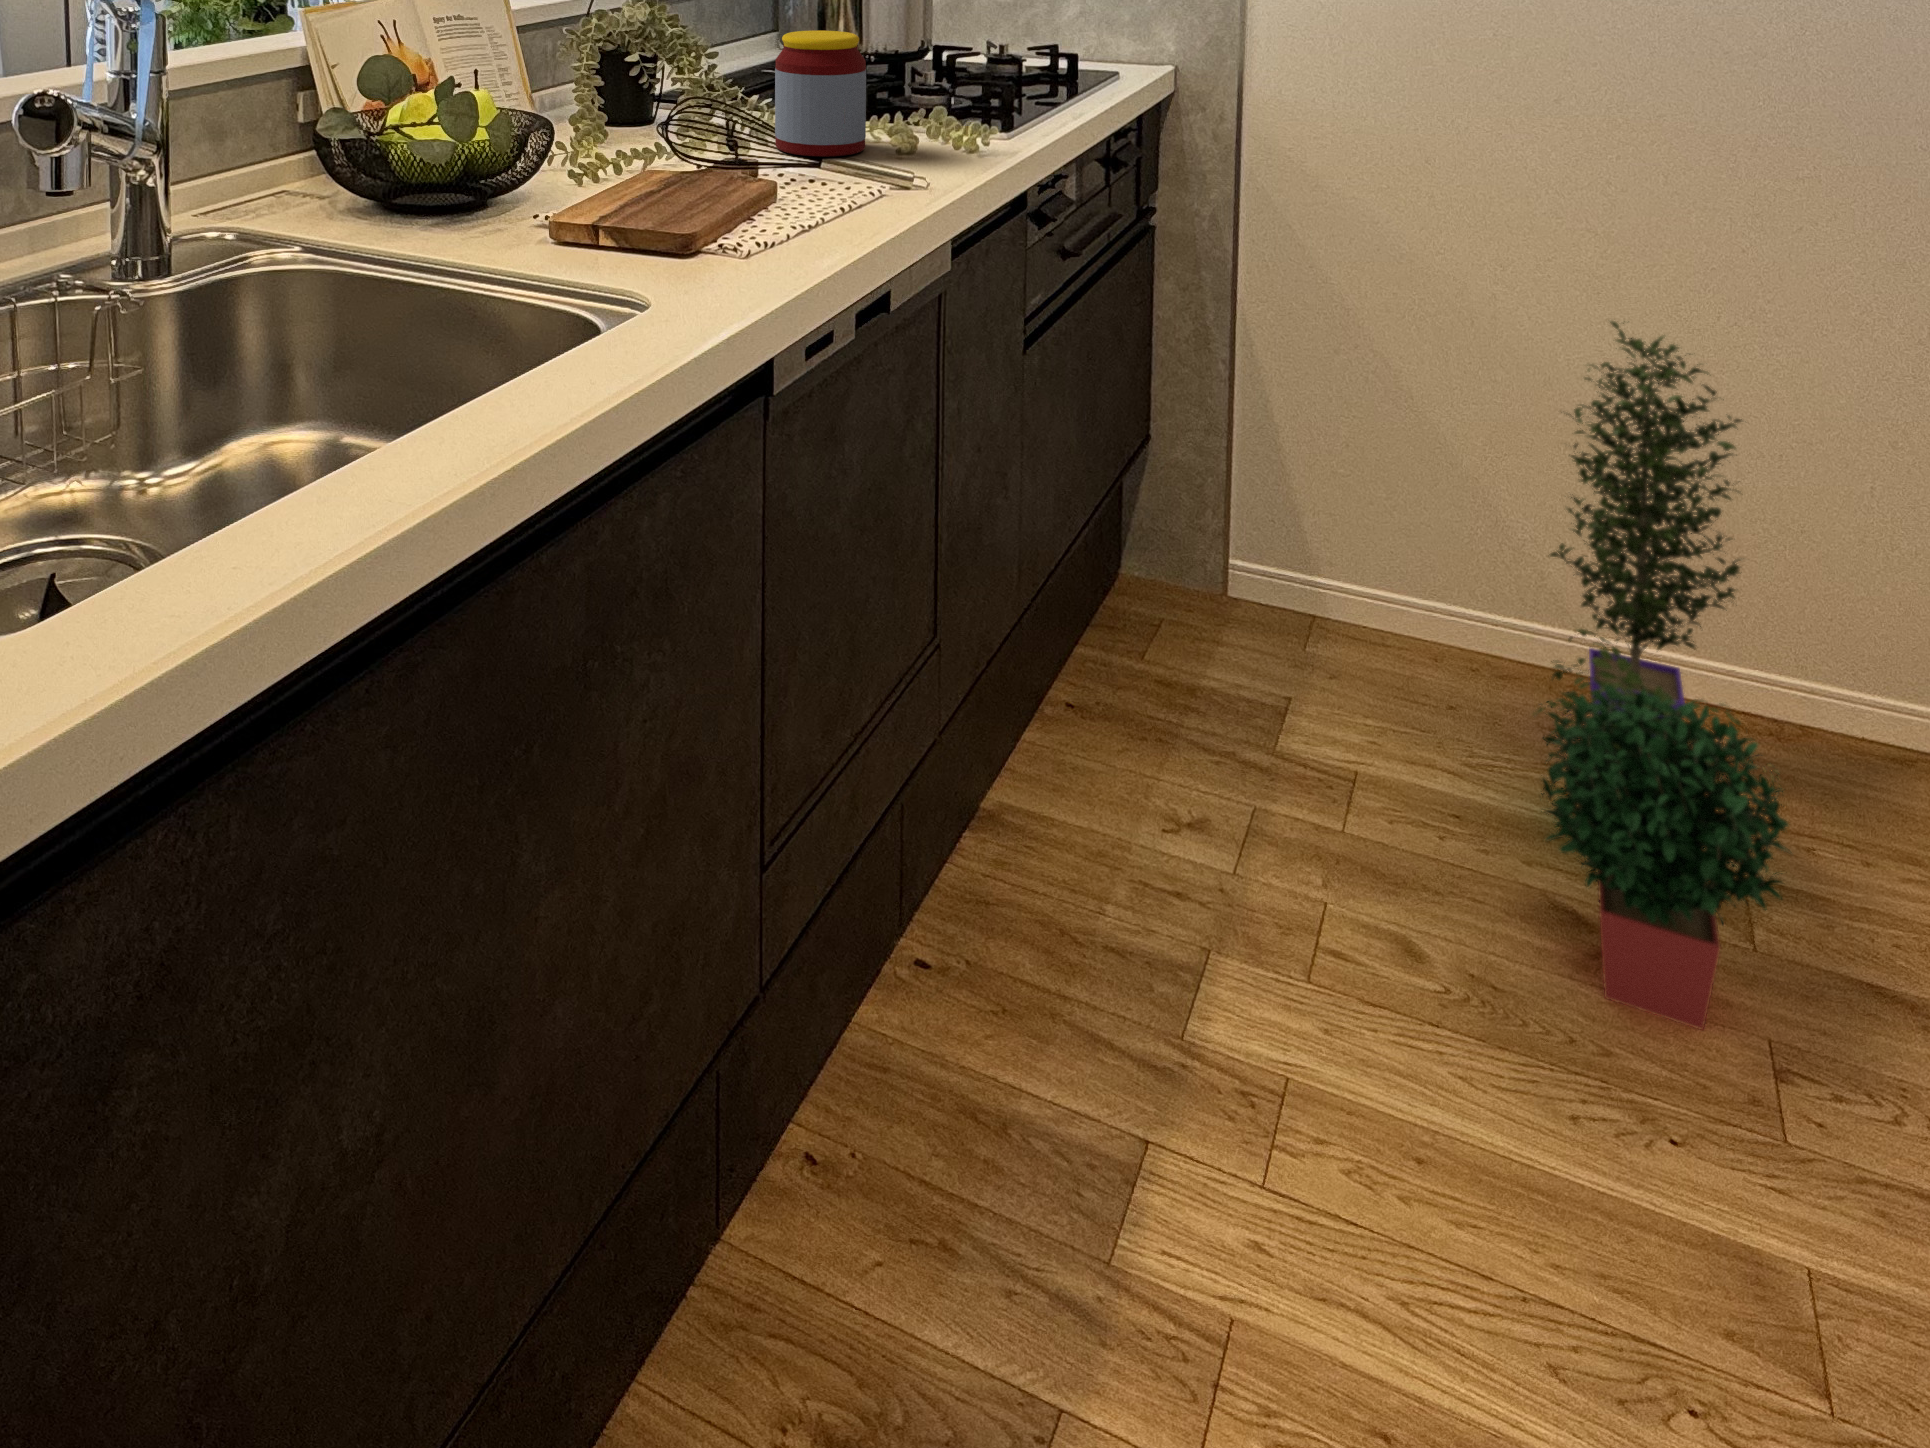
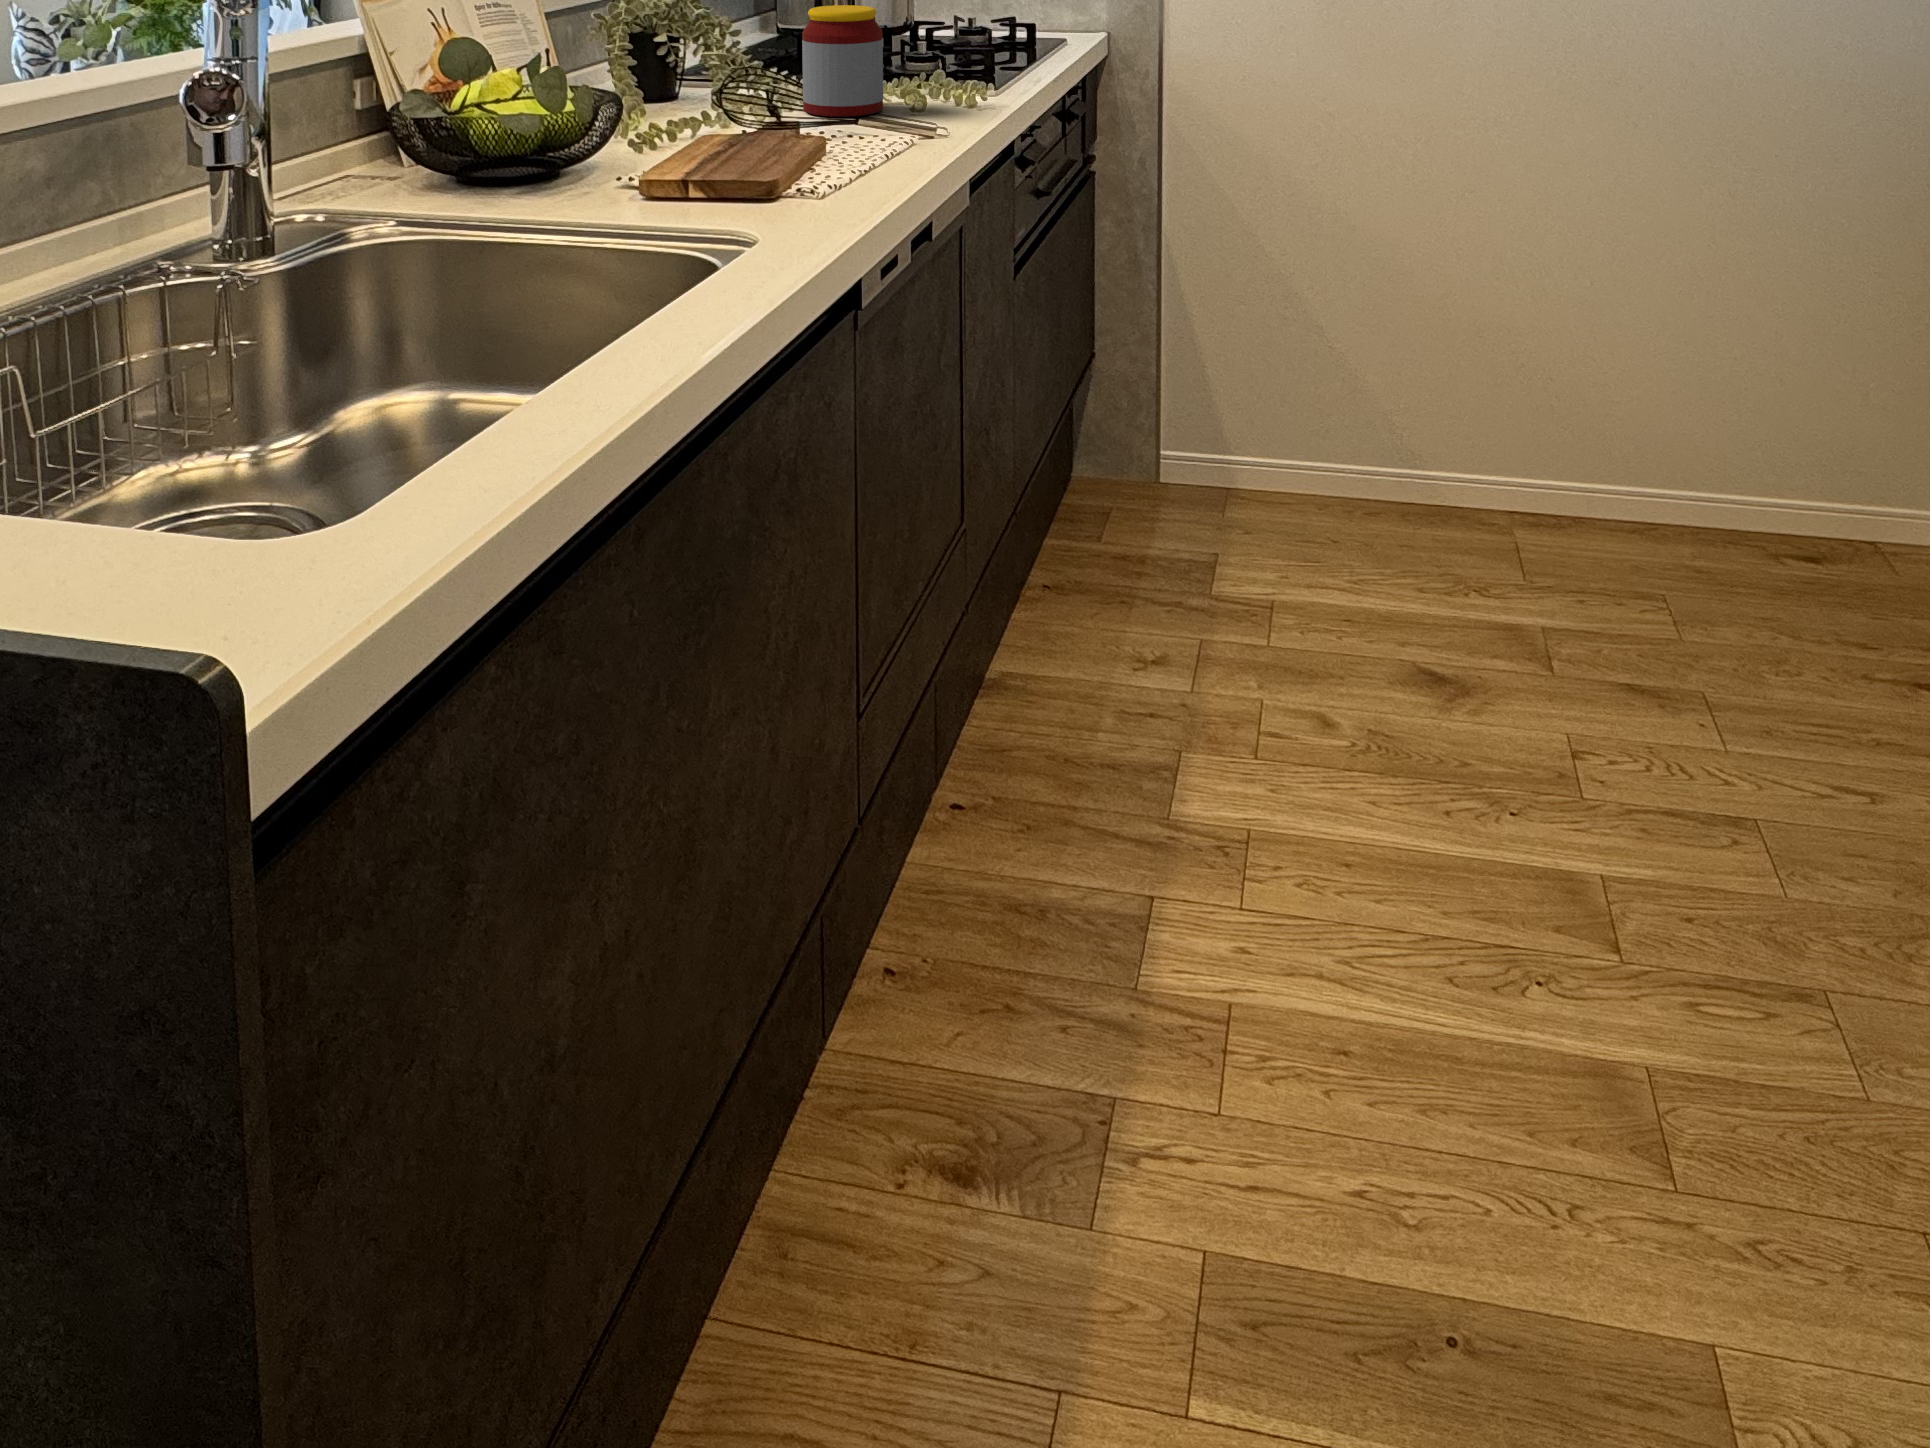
potted plant: present [1533,321,1790,1030] -> none [1391,214,1573,726]

